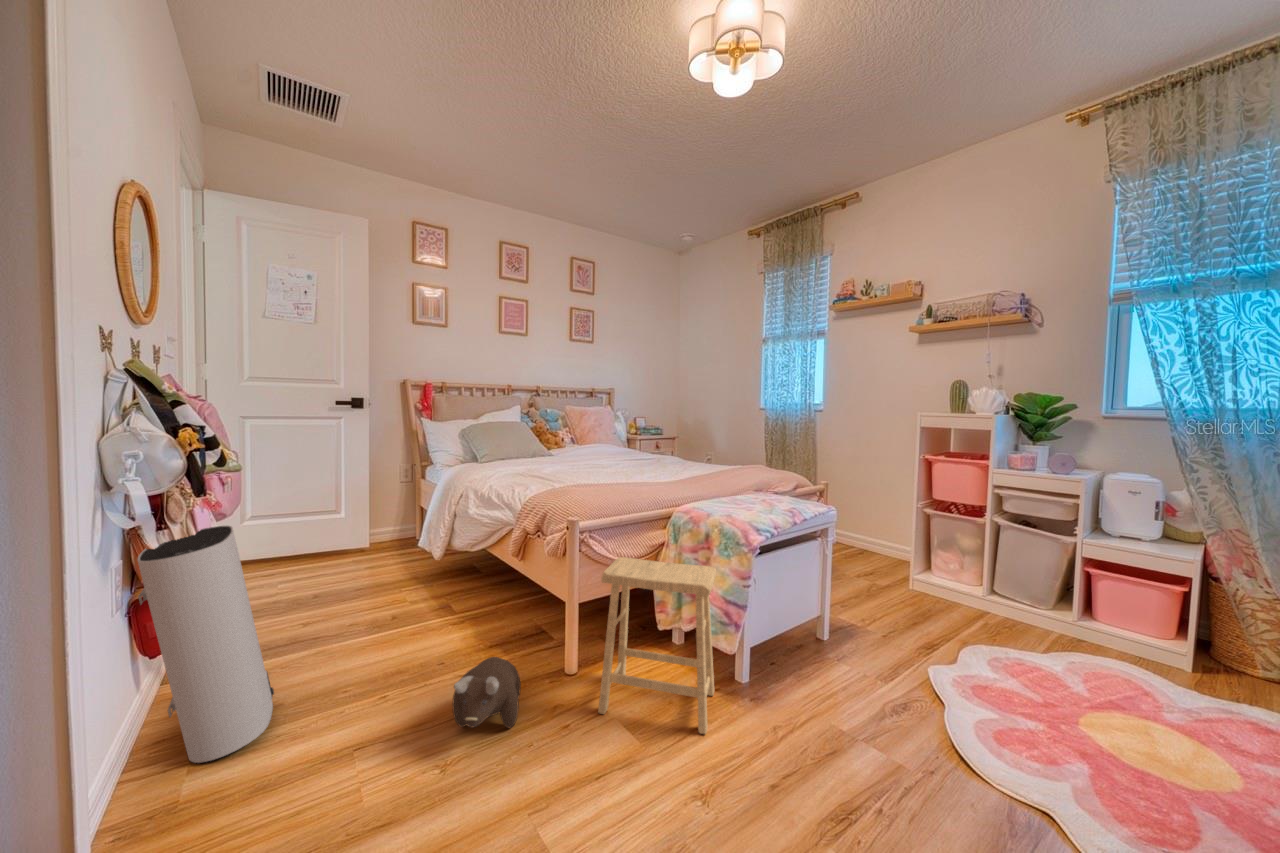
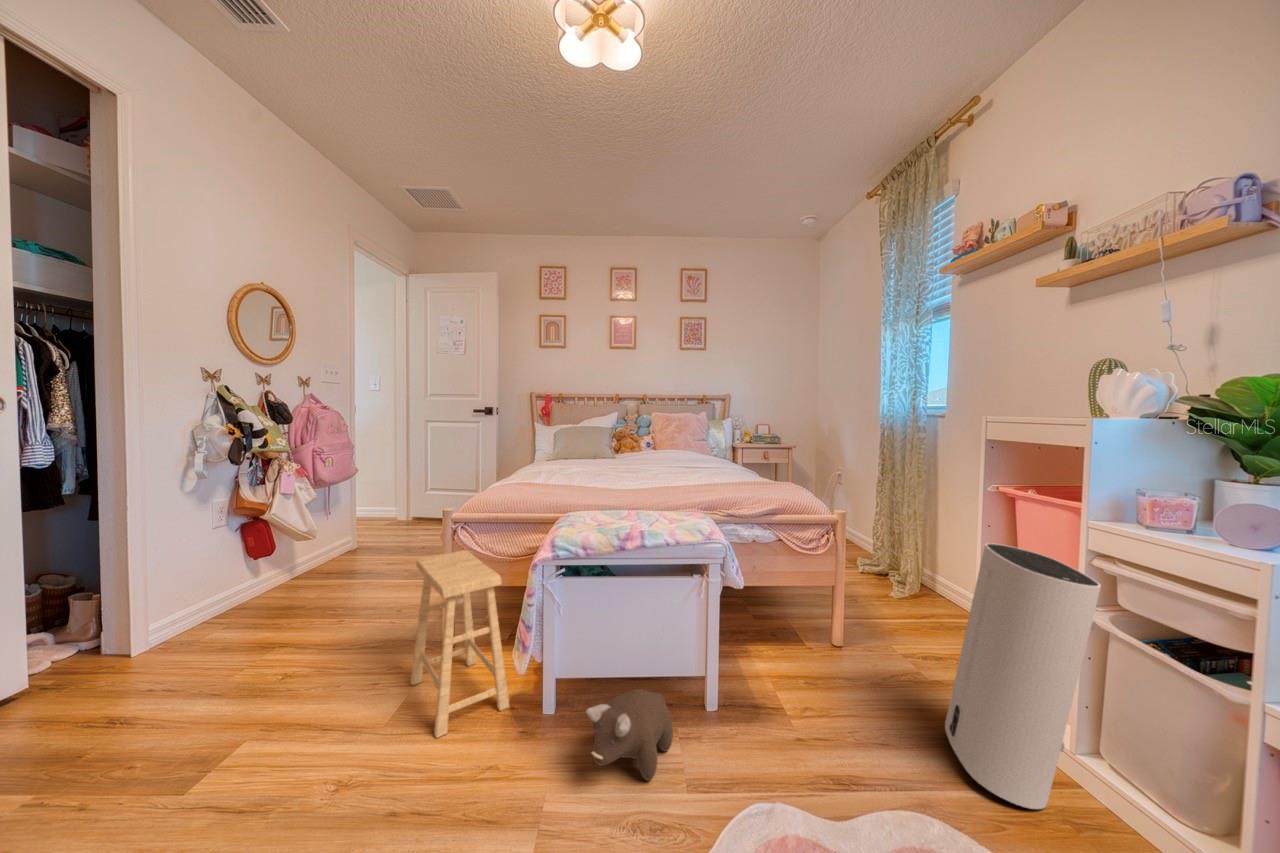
air purifier: present [138,526,274,763] -> present [945,543,1101,809]
plush toy: present [452,657,521,728] -> present [586,689,673,781]

